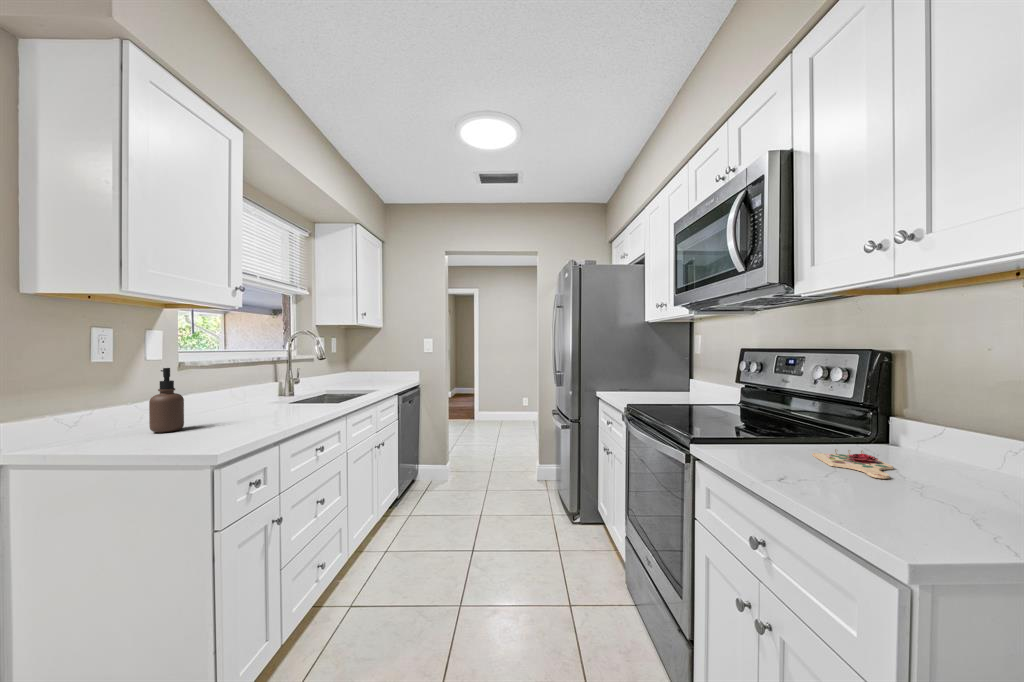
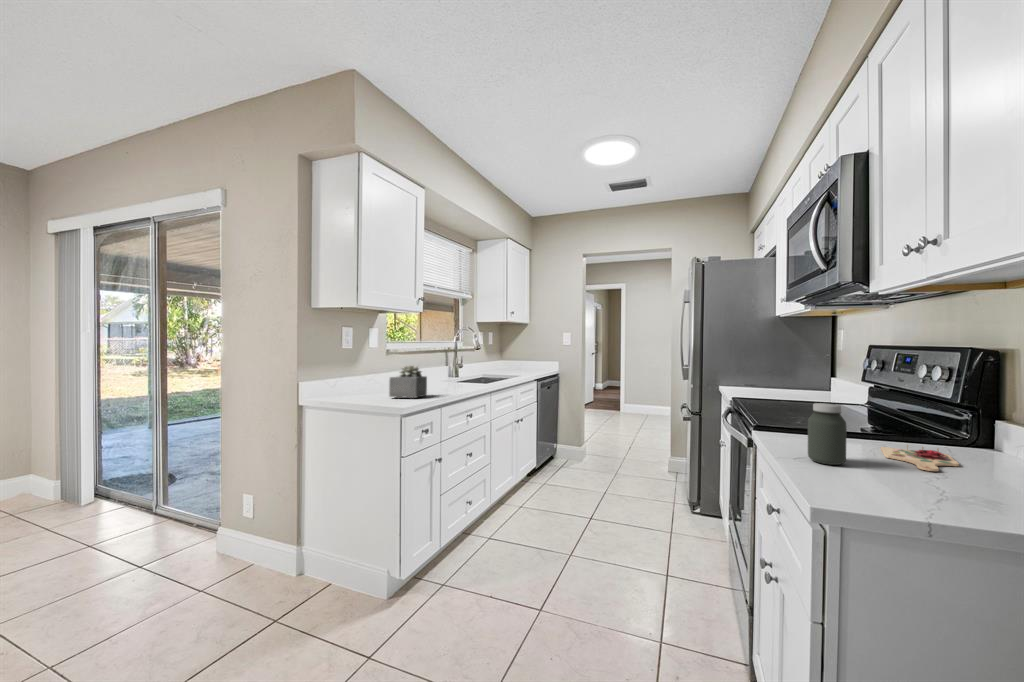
soap dispenser: present [149,368,184,433] -> none [364,352,383,395]
succulent plant: none [196,384,259,434] -> present [389,365,427,398]
jar: none [773,414,814,483] -> present [808,403,847,465]

